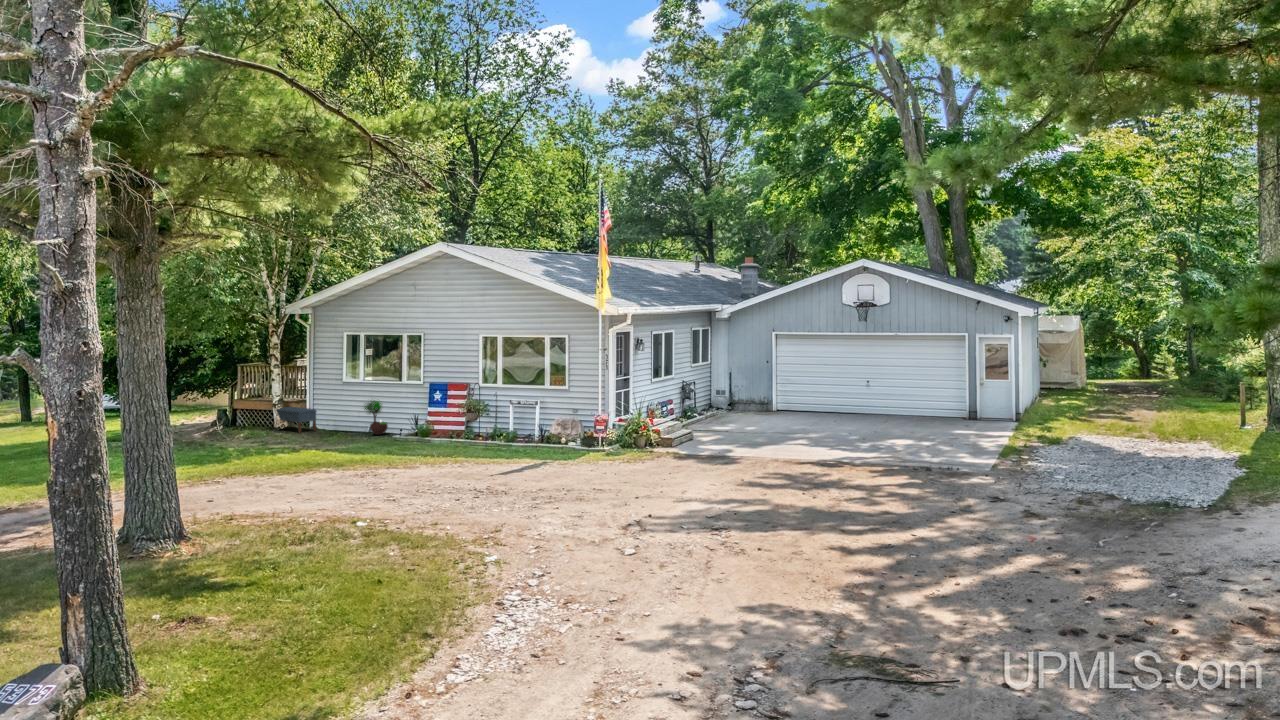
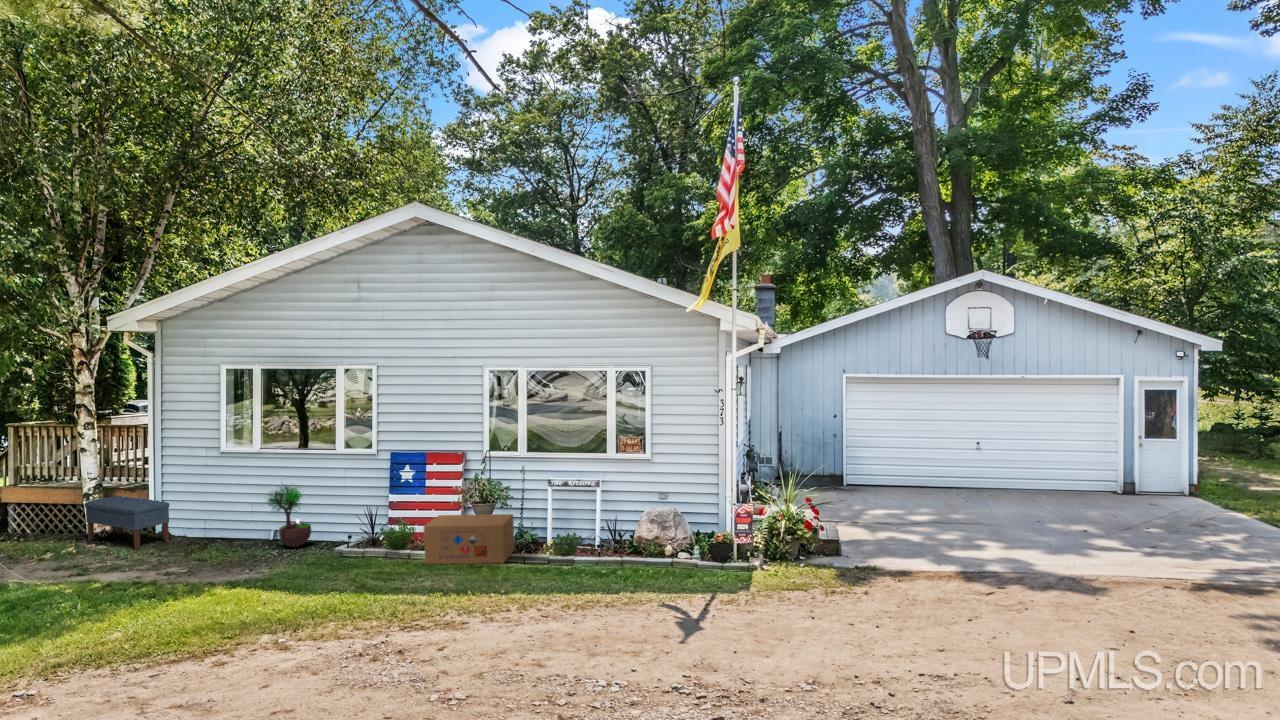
cardboard box: none [438,418,490,443] -> present [424,514,515,564]

